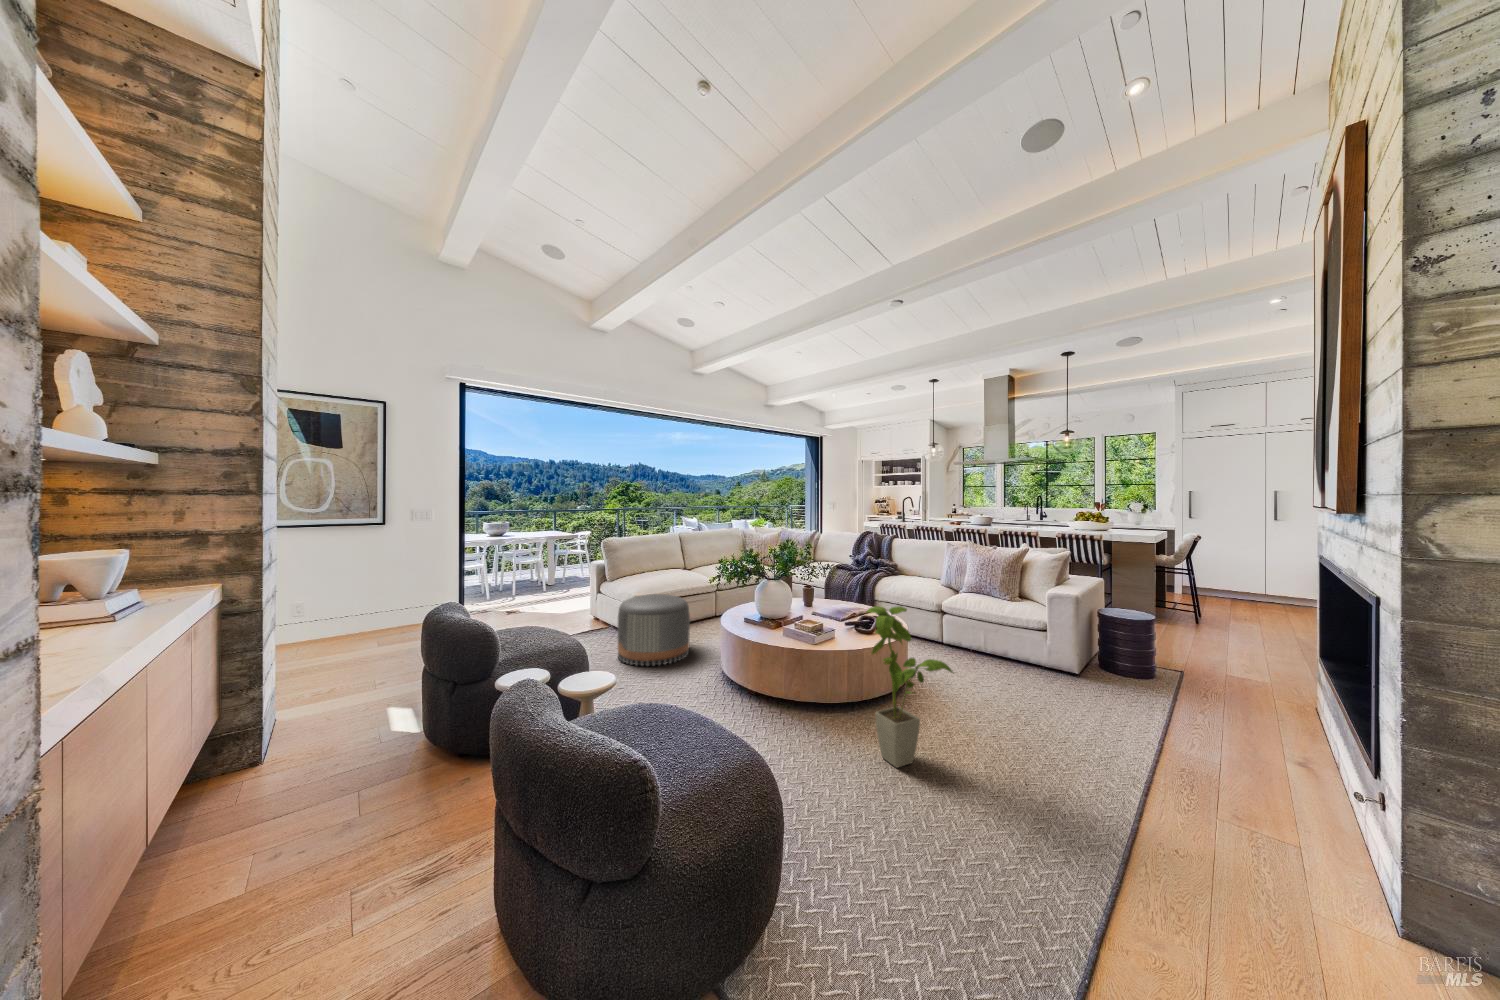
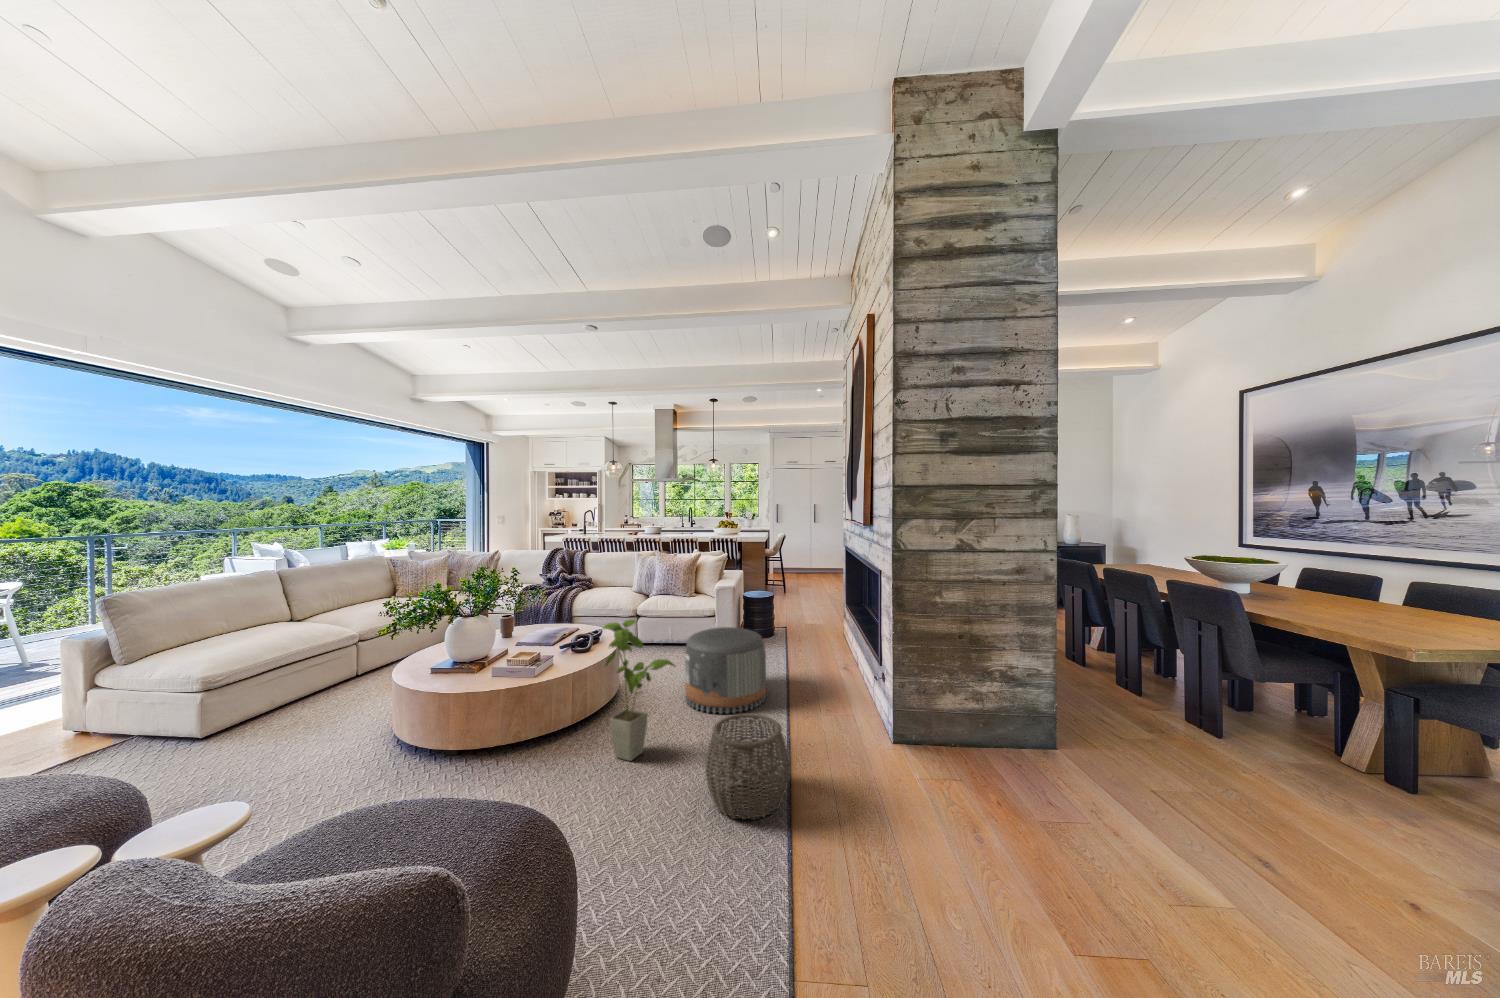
pouf: present [618,594,690,666] -> present [685,627,766,714]
woven basket: none [976,759,1121,930] -> present [705,714,790,819]

